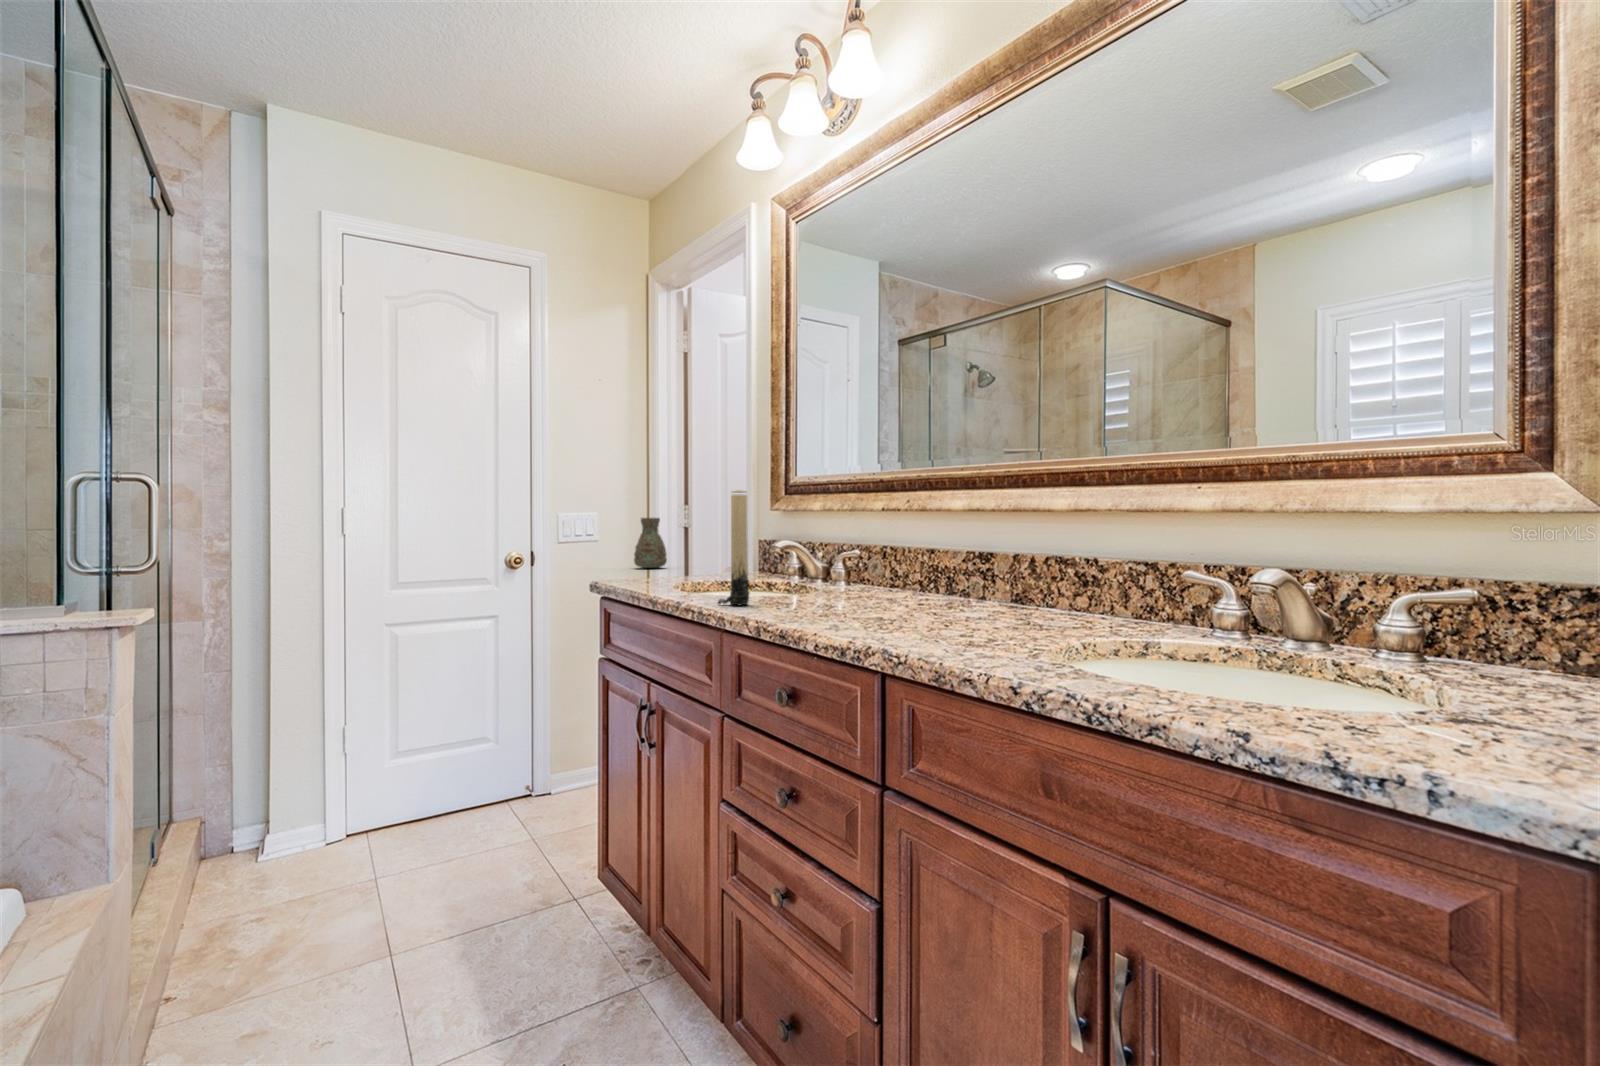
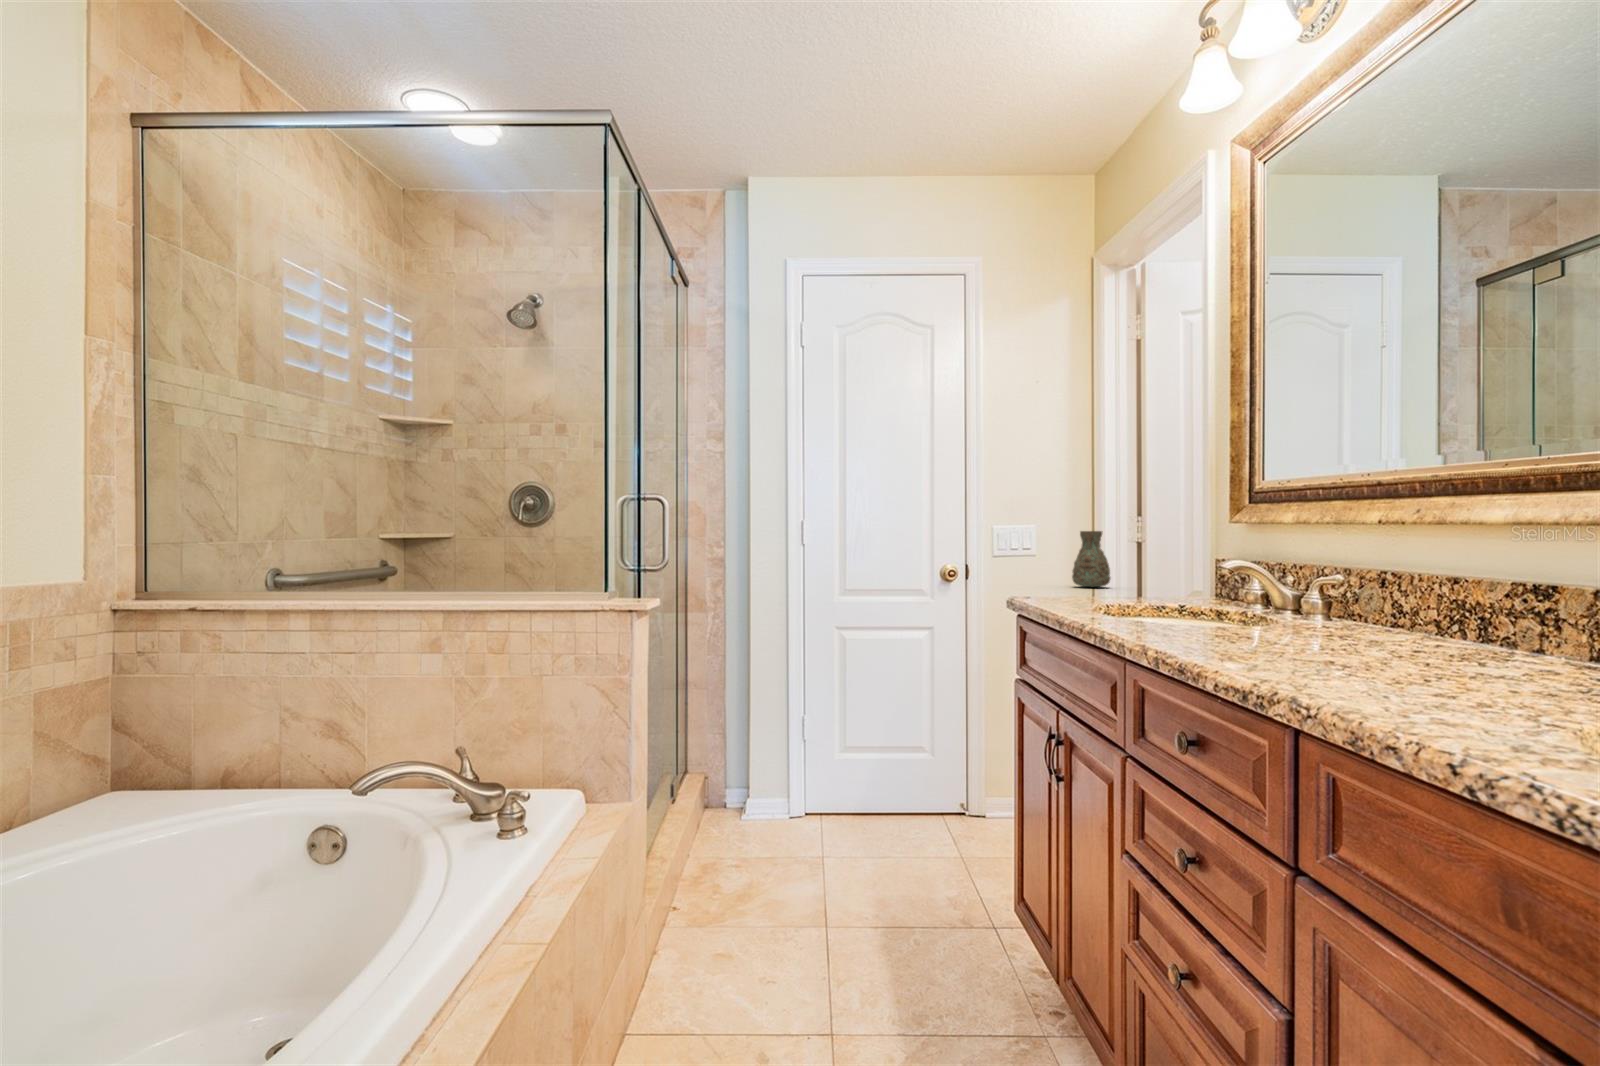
candle: present [718,490,749,605] -> none [1130,501,1170,634]

